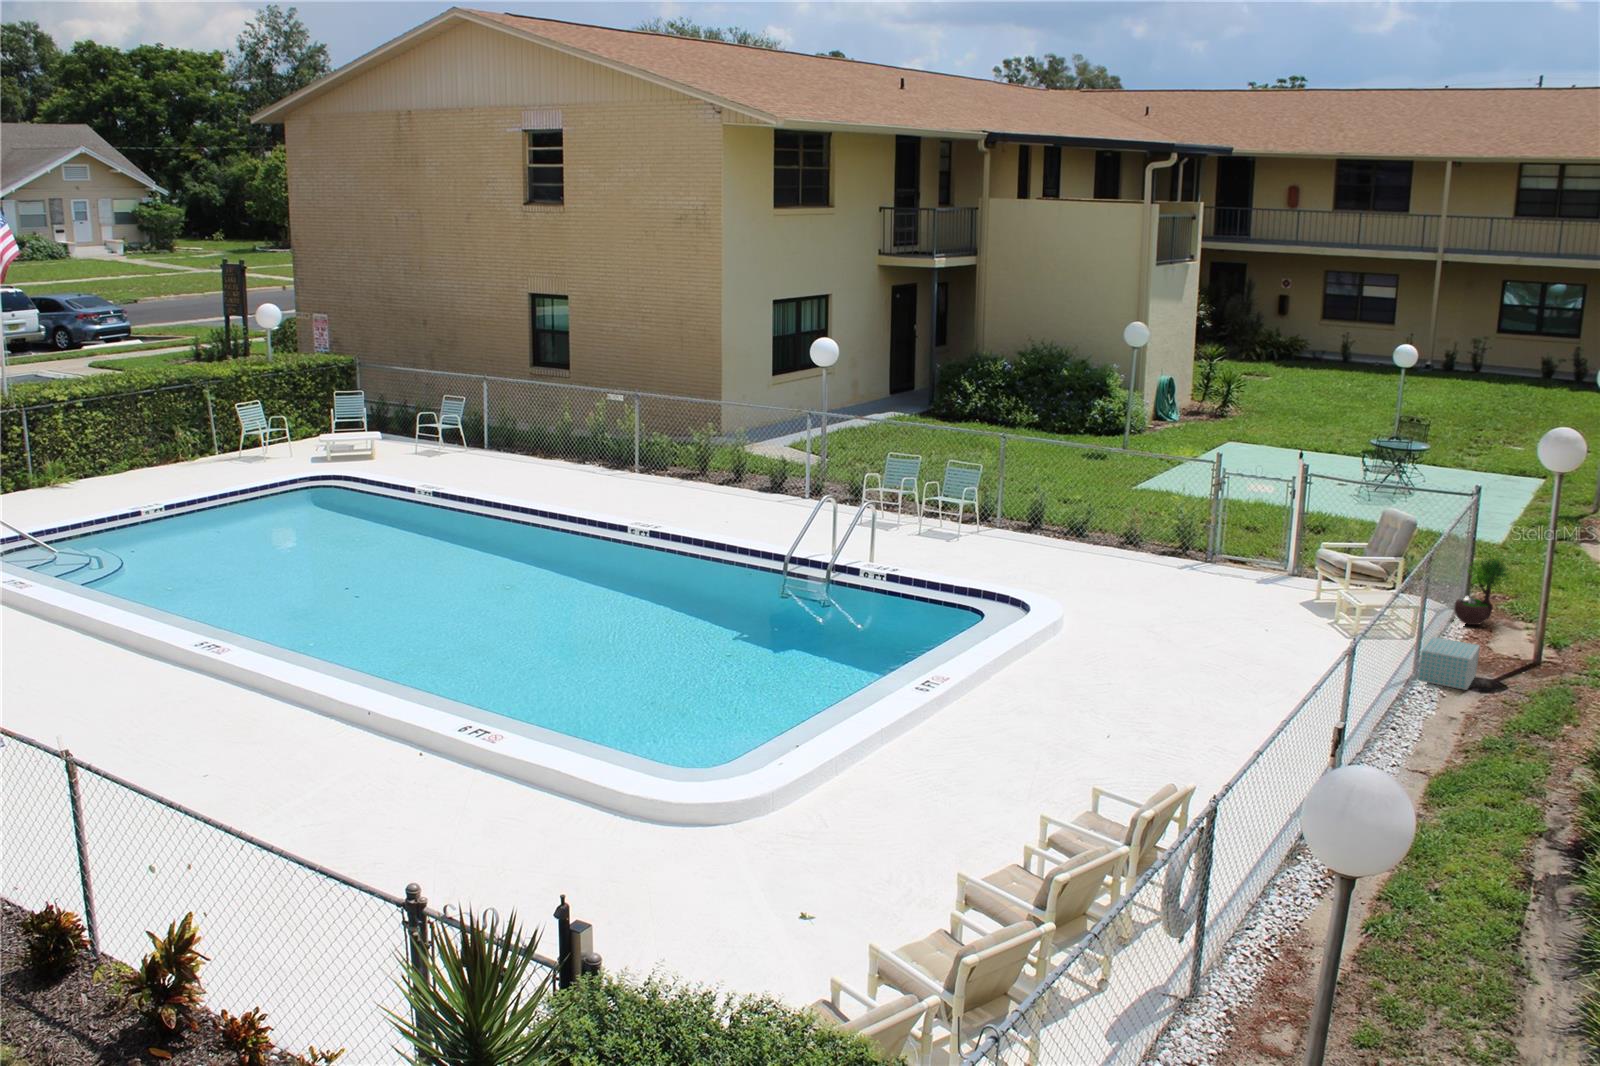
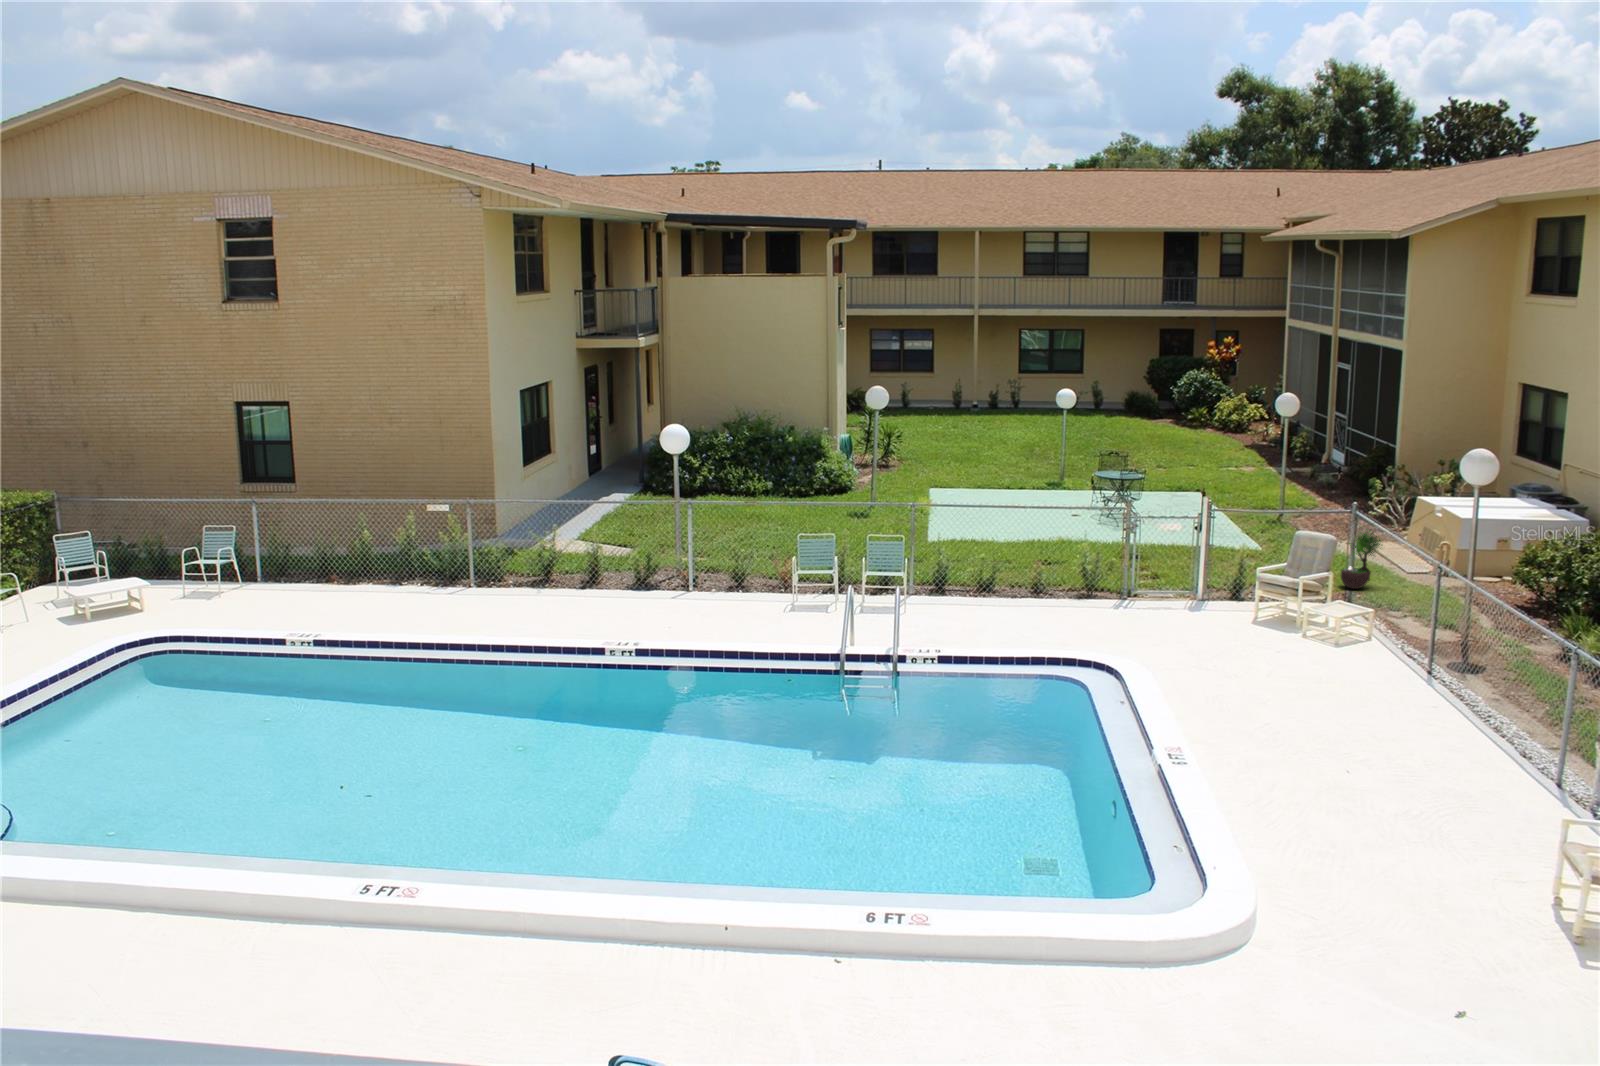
storage box: present [1418,637,1480,690] -> none [1385,596,1436,630]

